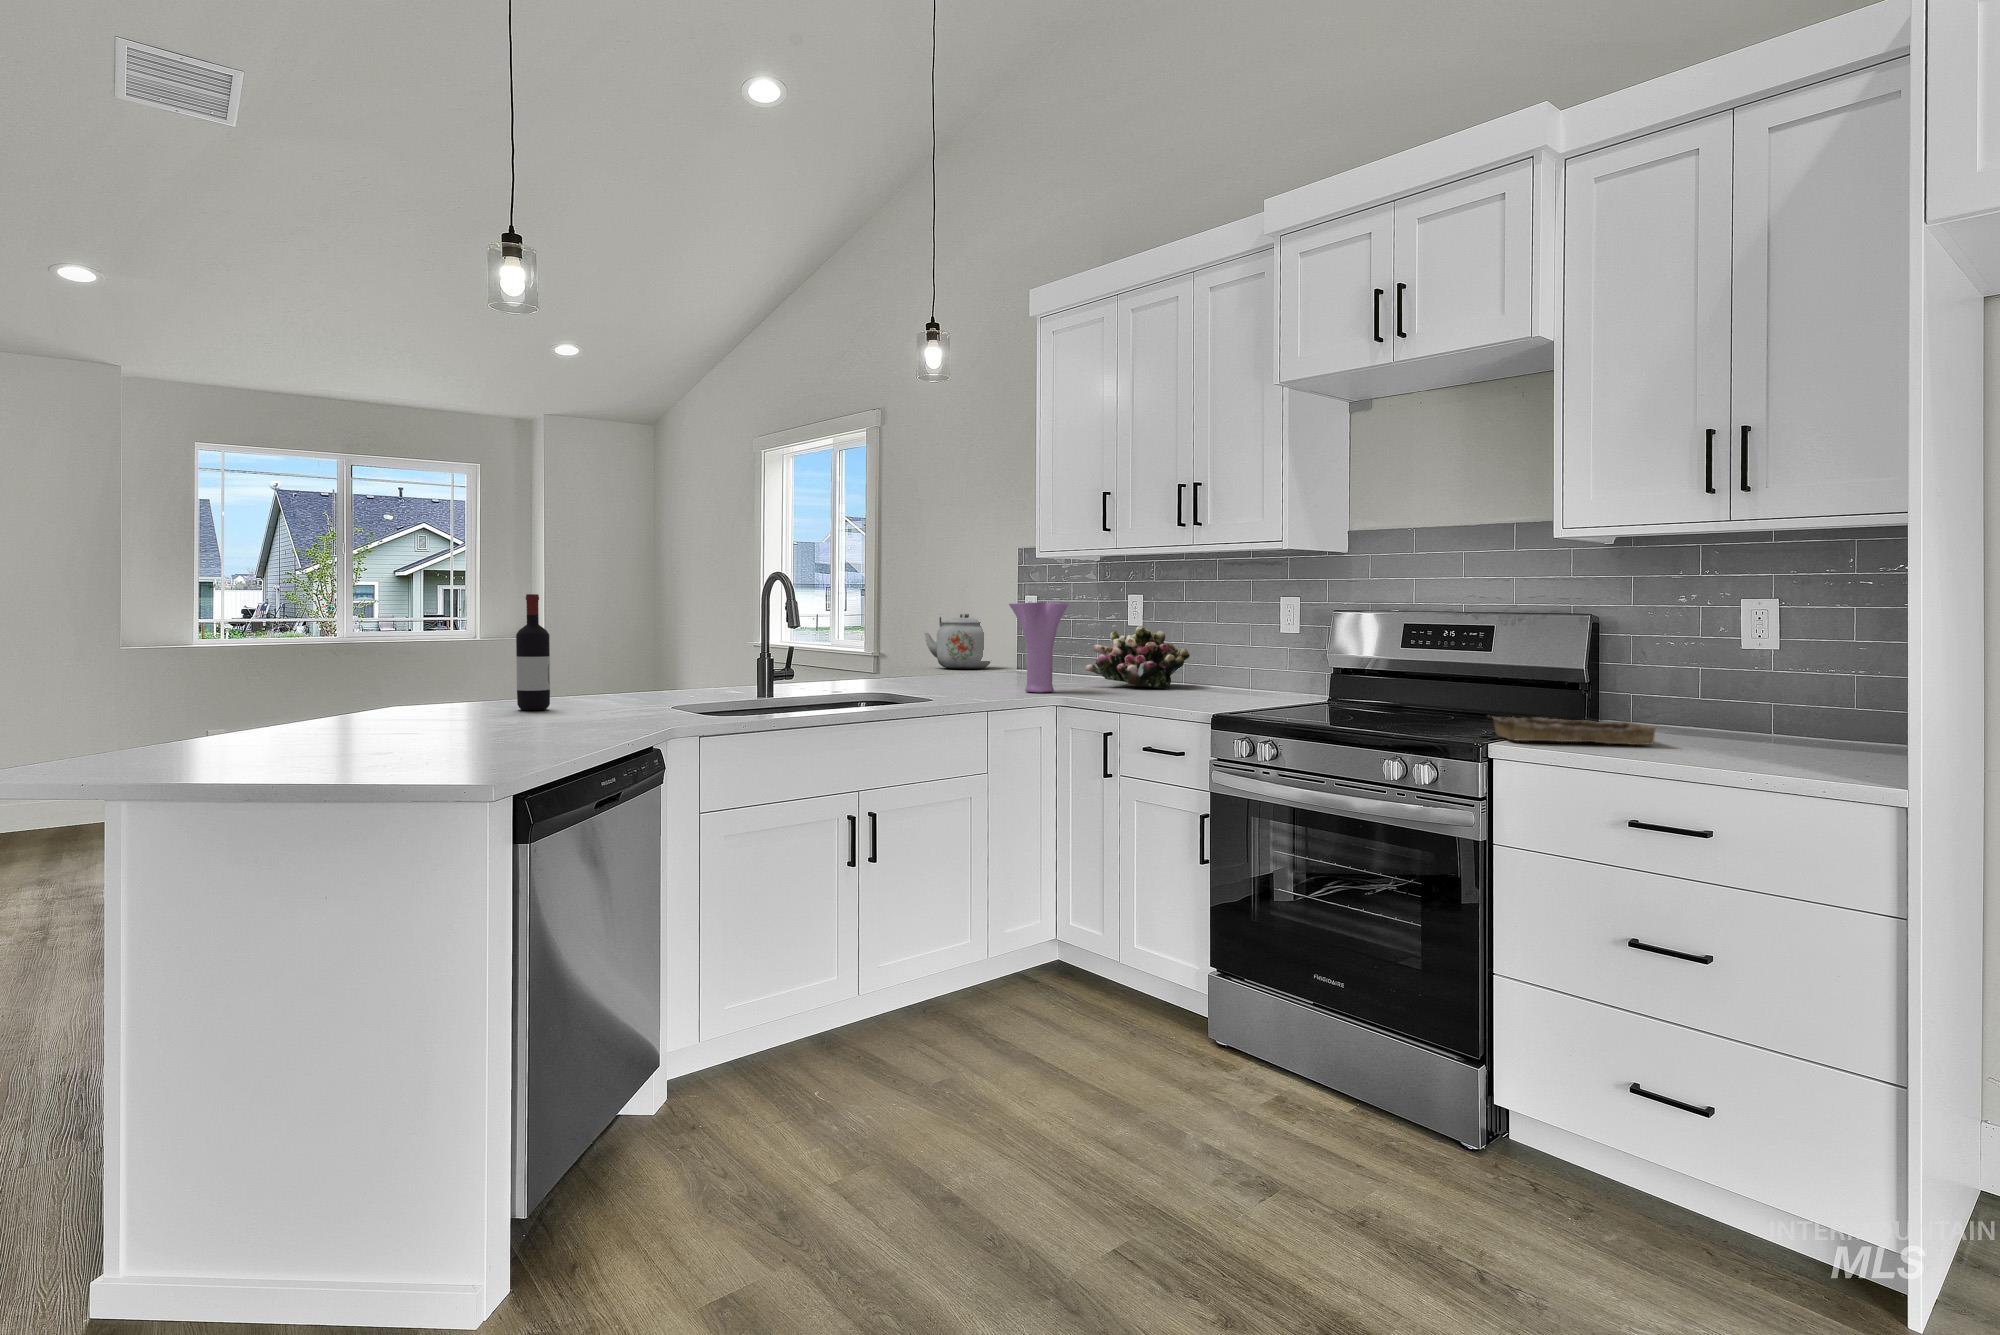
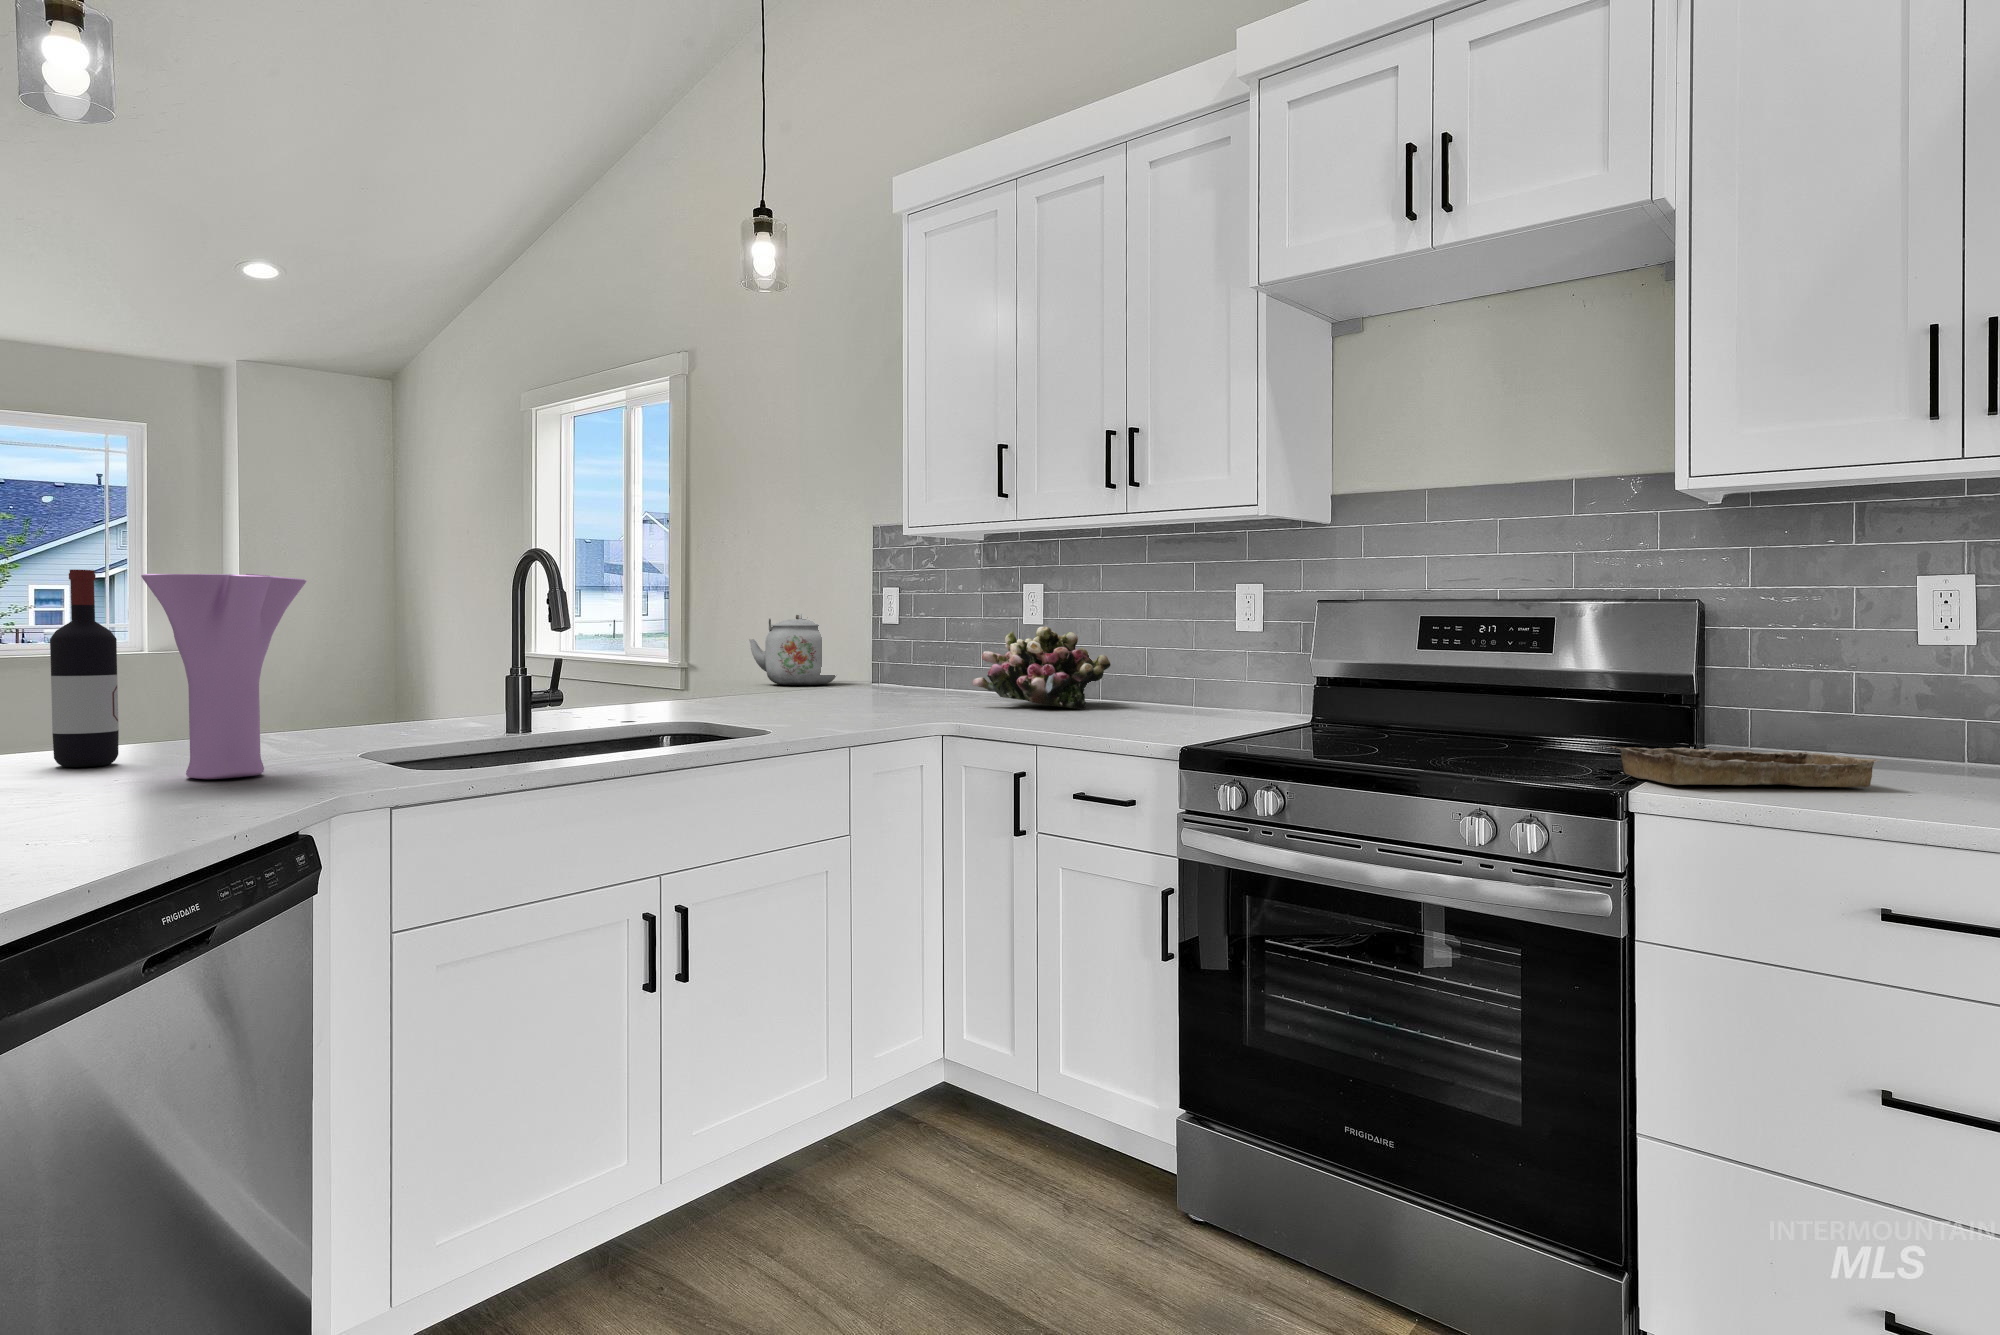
vase: present [1009,602,1069,693] -> present [141,574,306,779]

